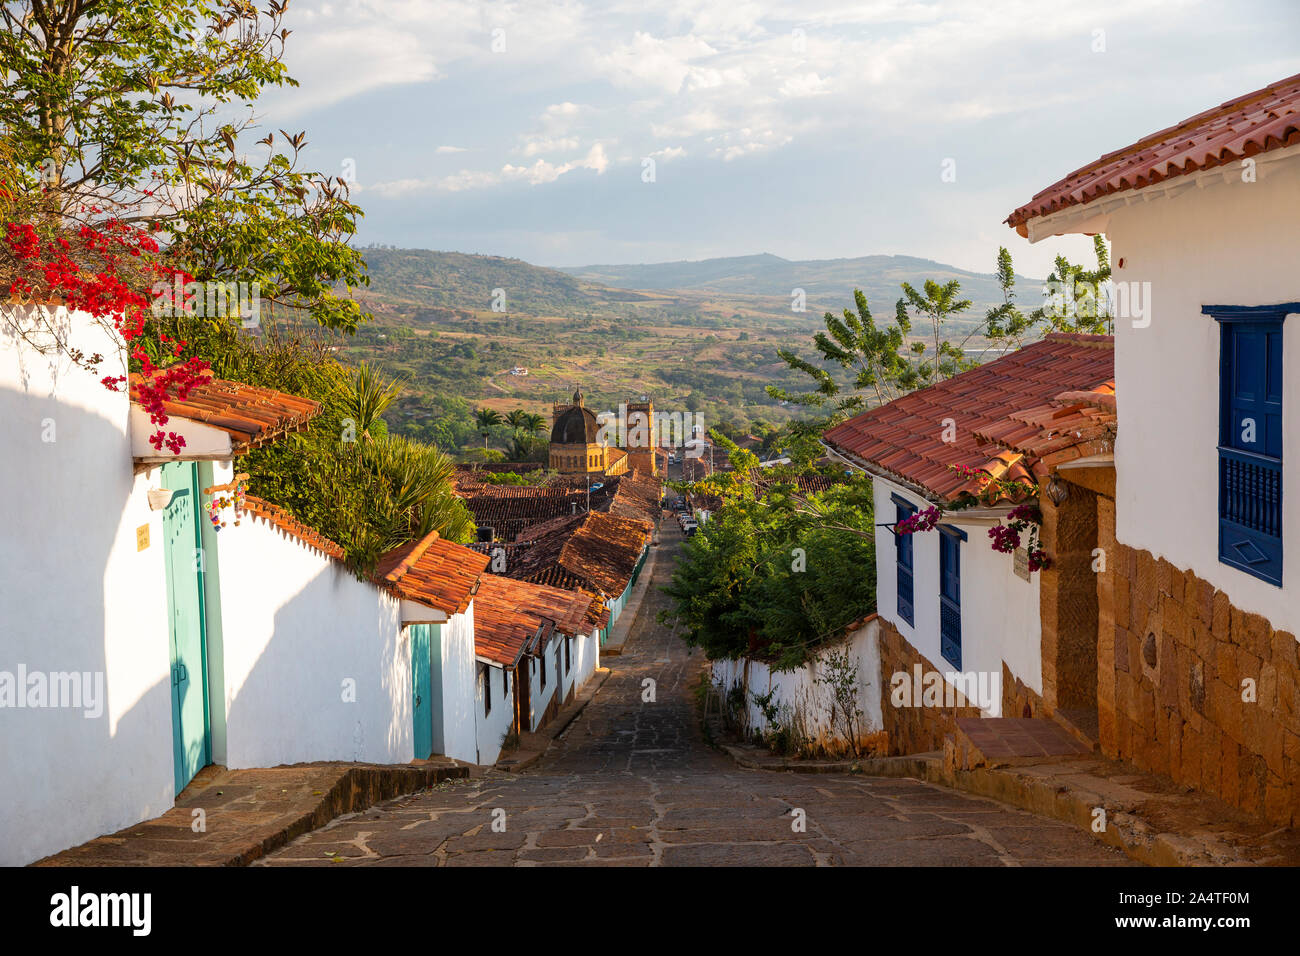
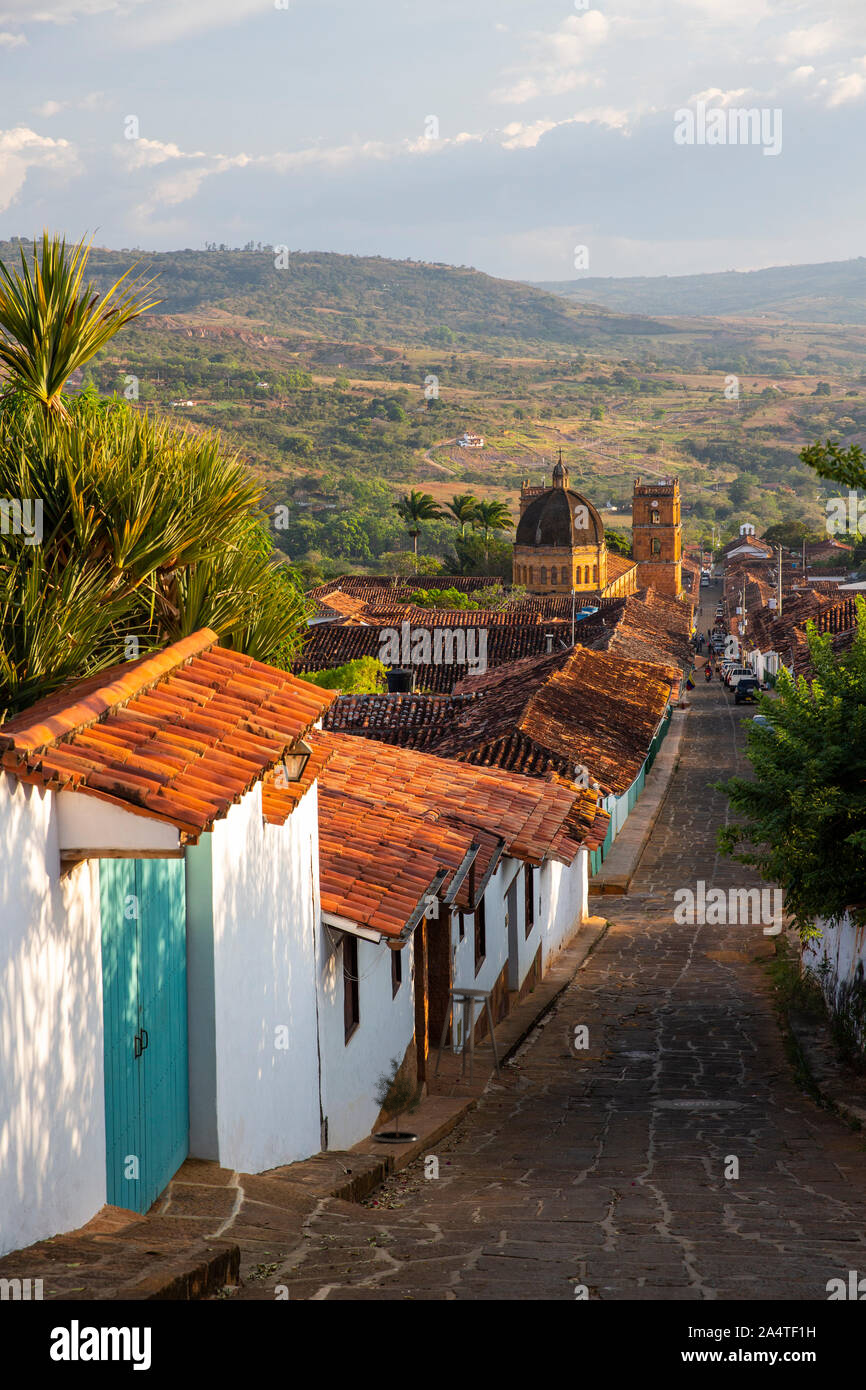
stool: present [703,687,730,728] -> present [433,988,501,1084]

